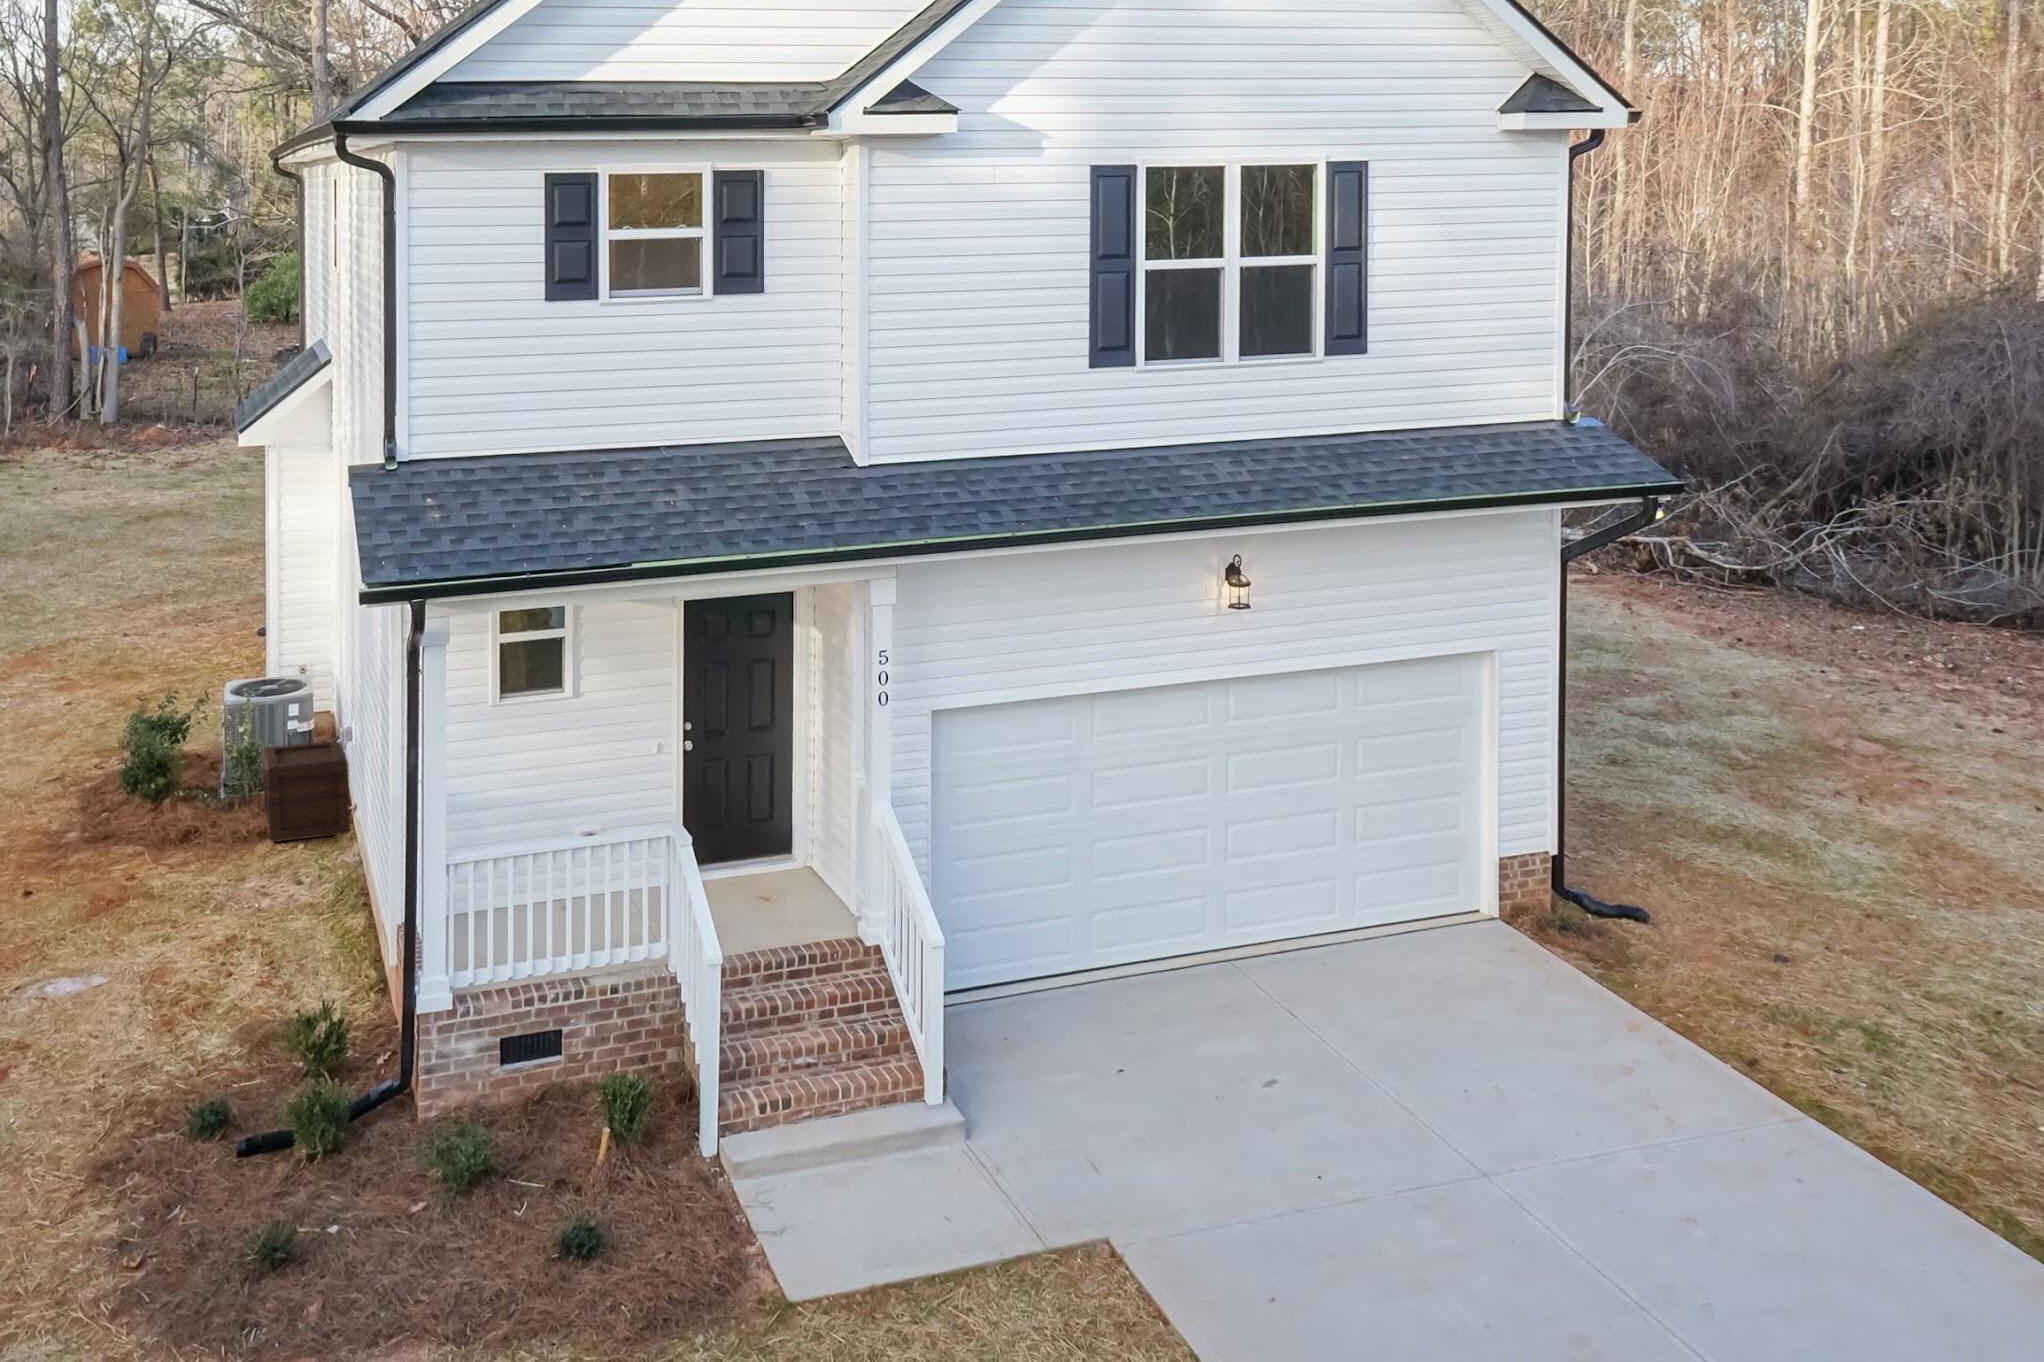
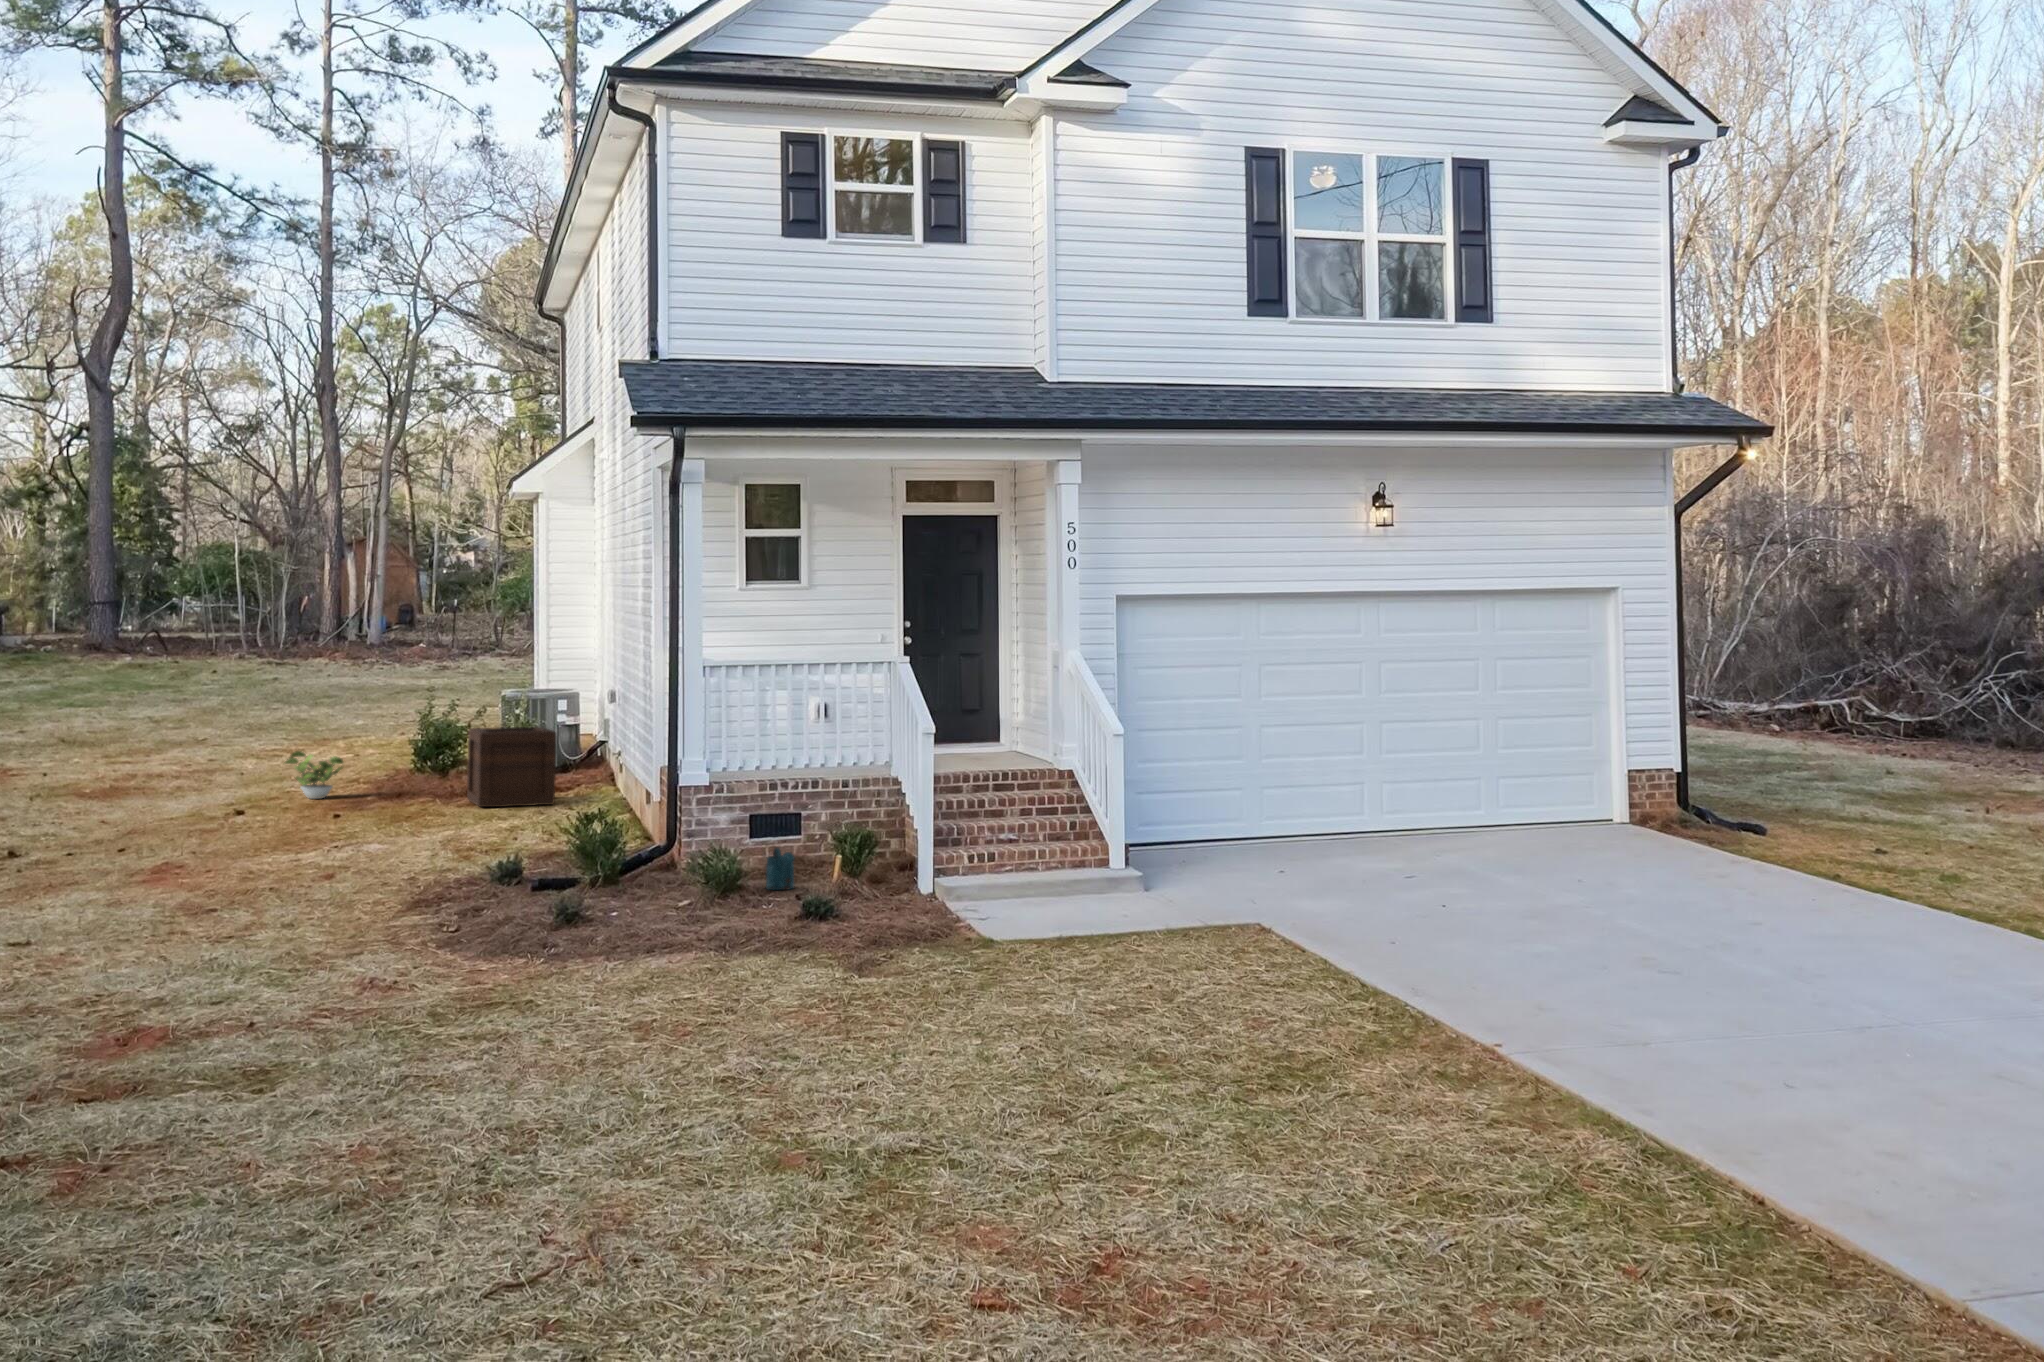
potted plant: none [77,766,142,813] -> present [285,751,343,799]
watering can: none [520,1077,554,1137] -> present [766,847,795,890]

